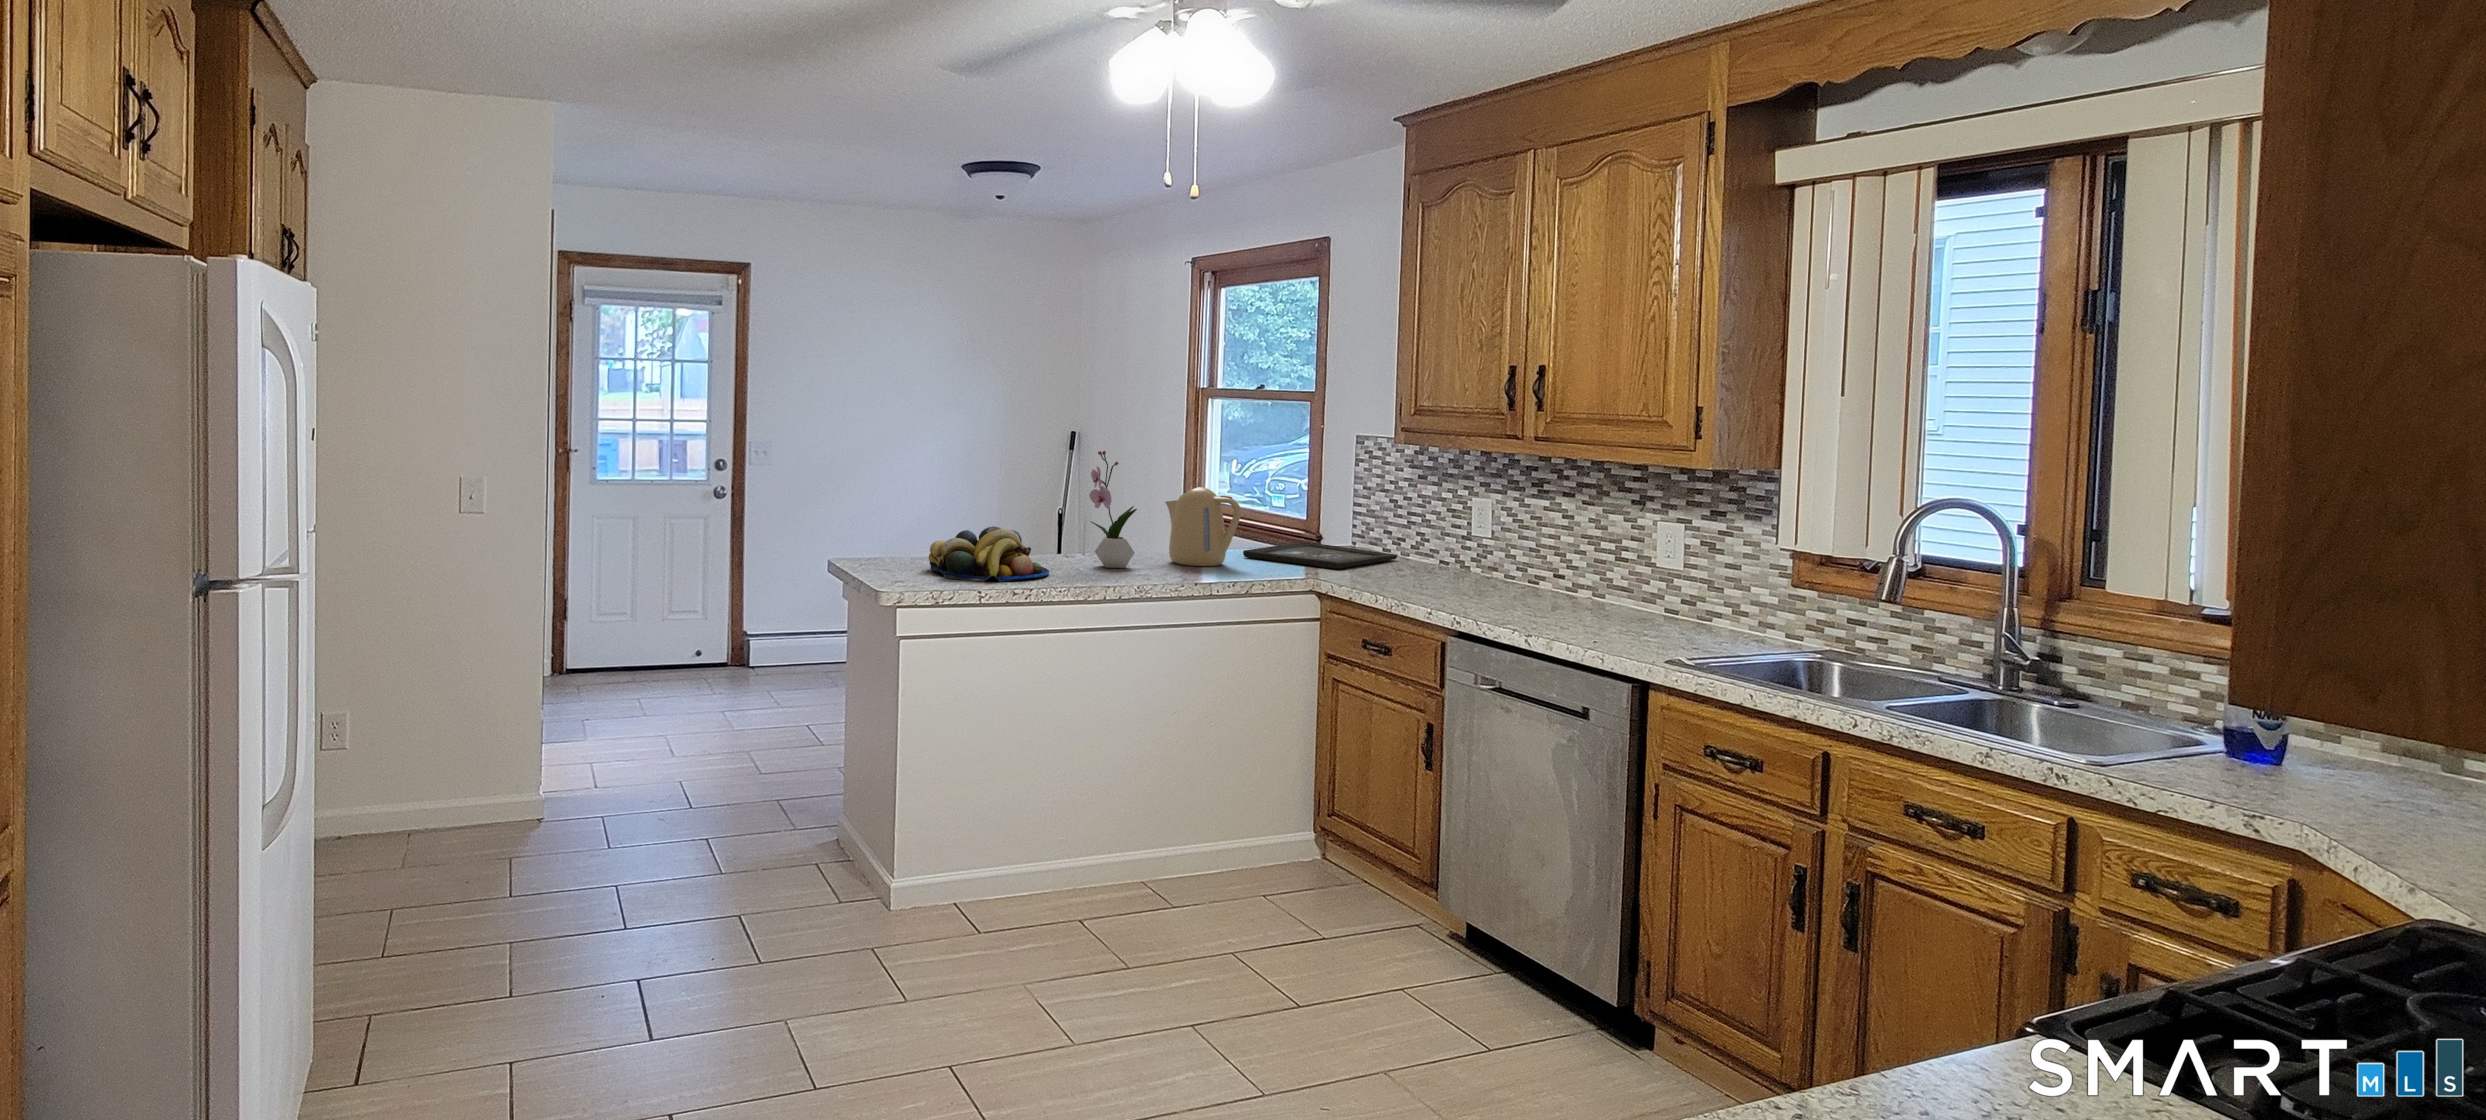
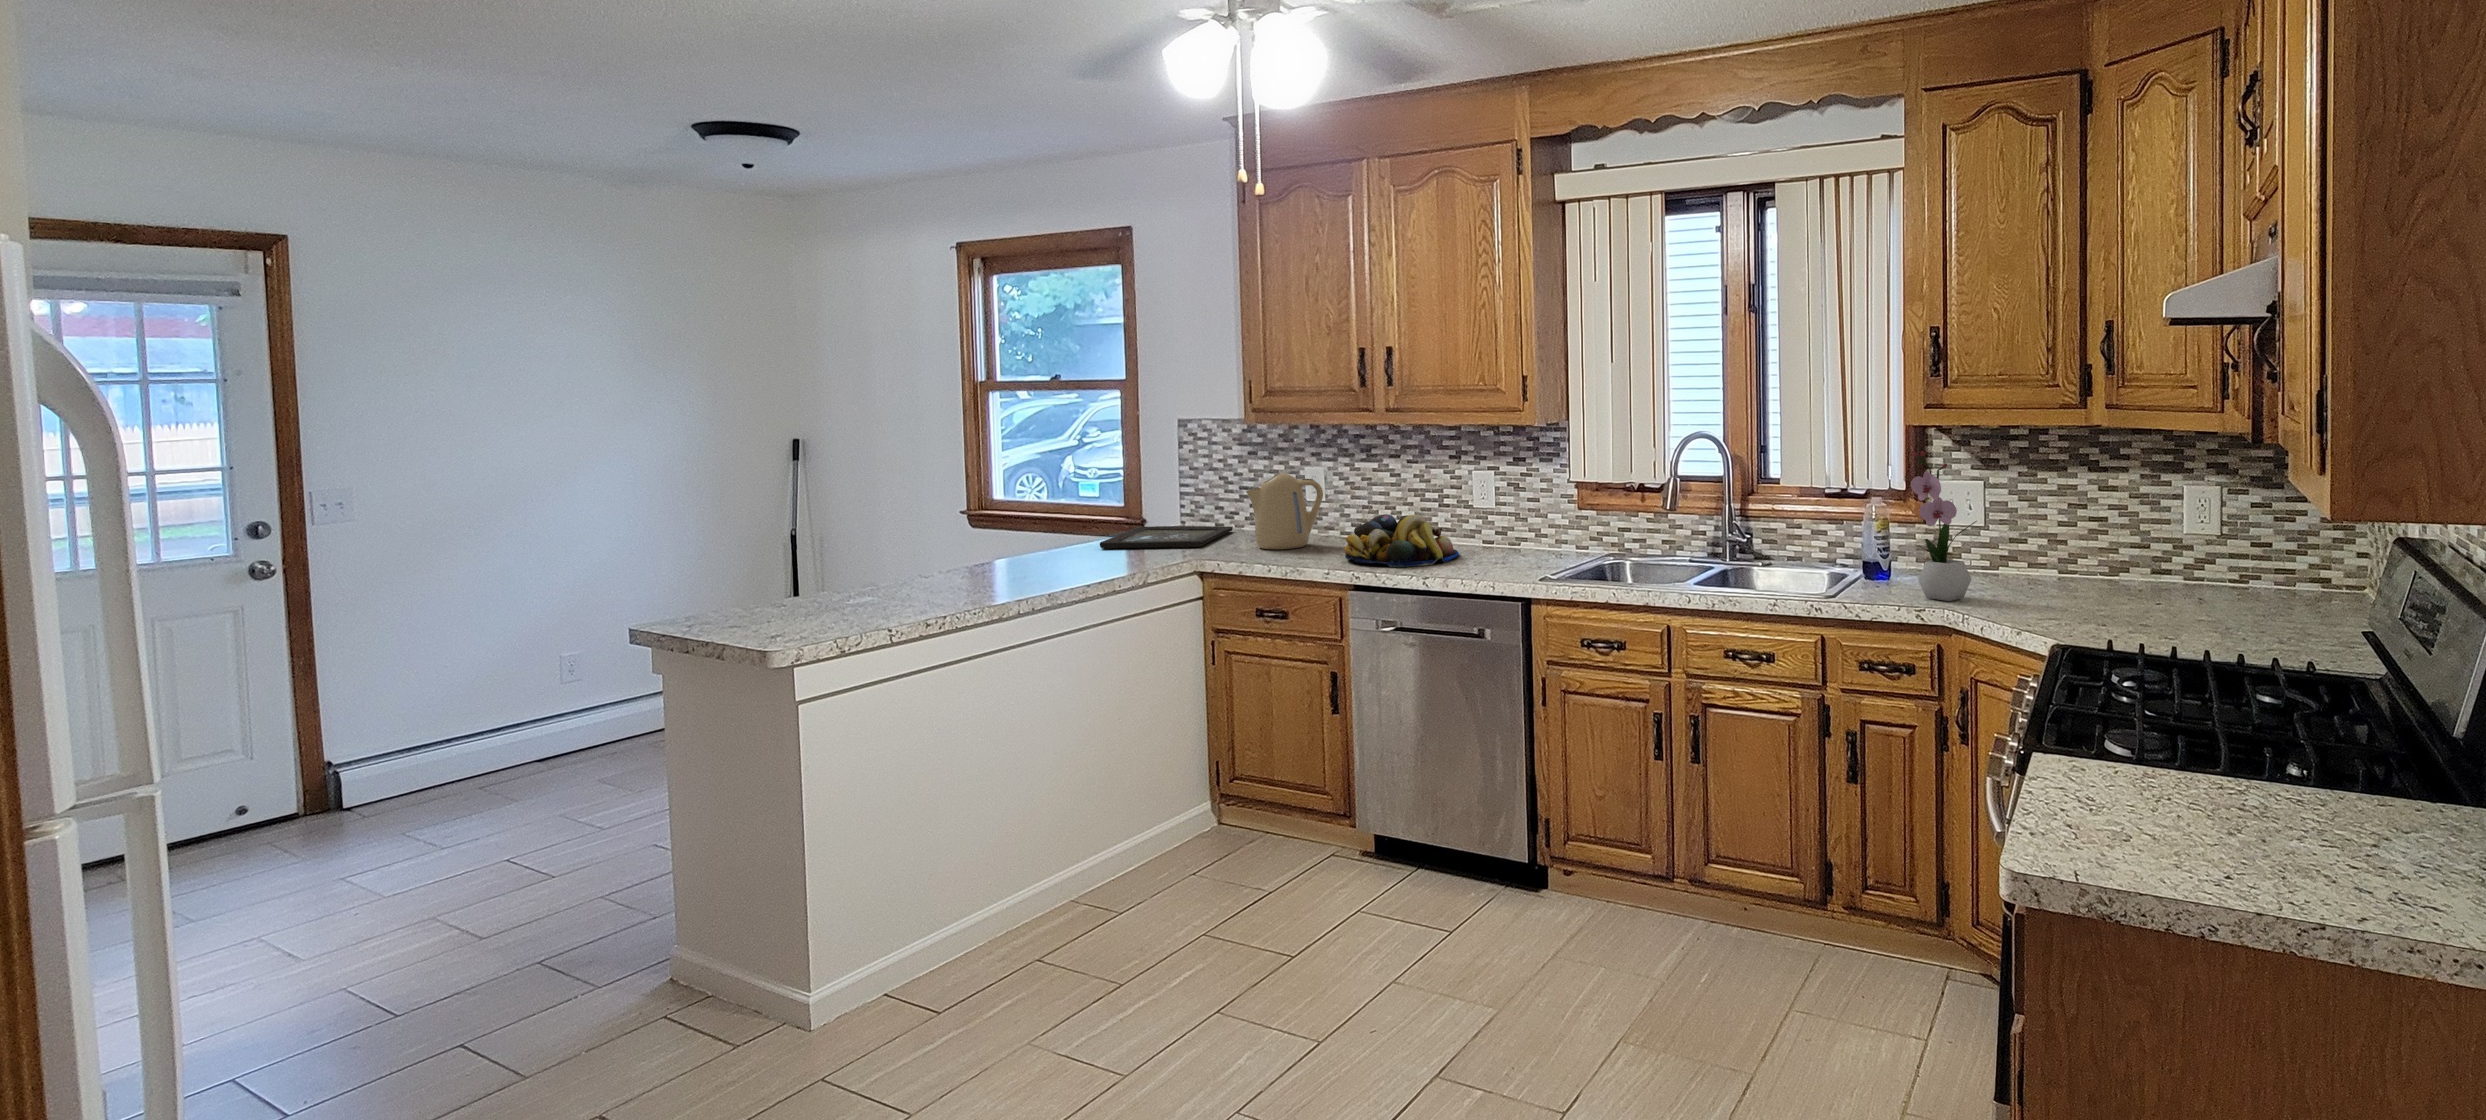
flower arrangement: present [1089,451,1137,568] -> present [1911,451,1977,601]
kettle: present [1165,487,1241,566] -> present [1246,473,1323,549]
fruit bowl: present [929,527,1050,581] -> present [1345,514,1459,567]

